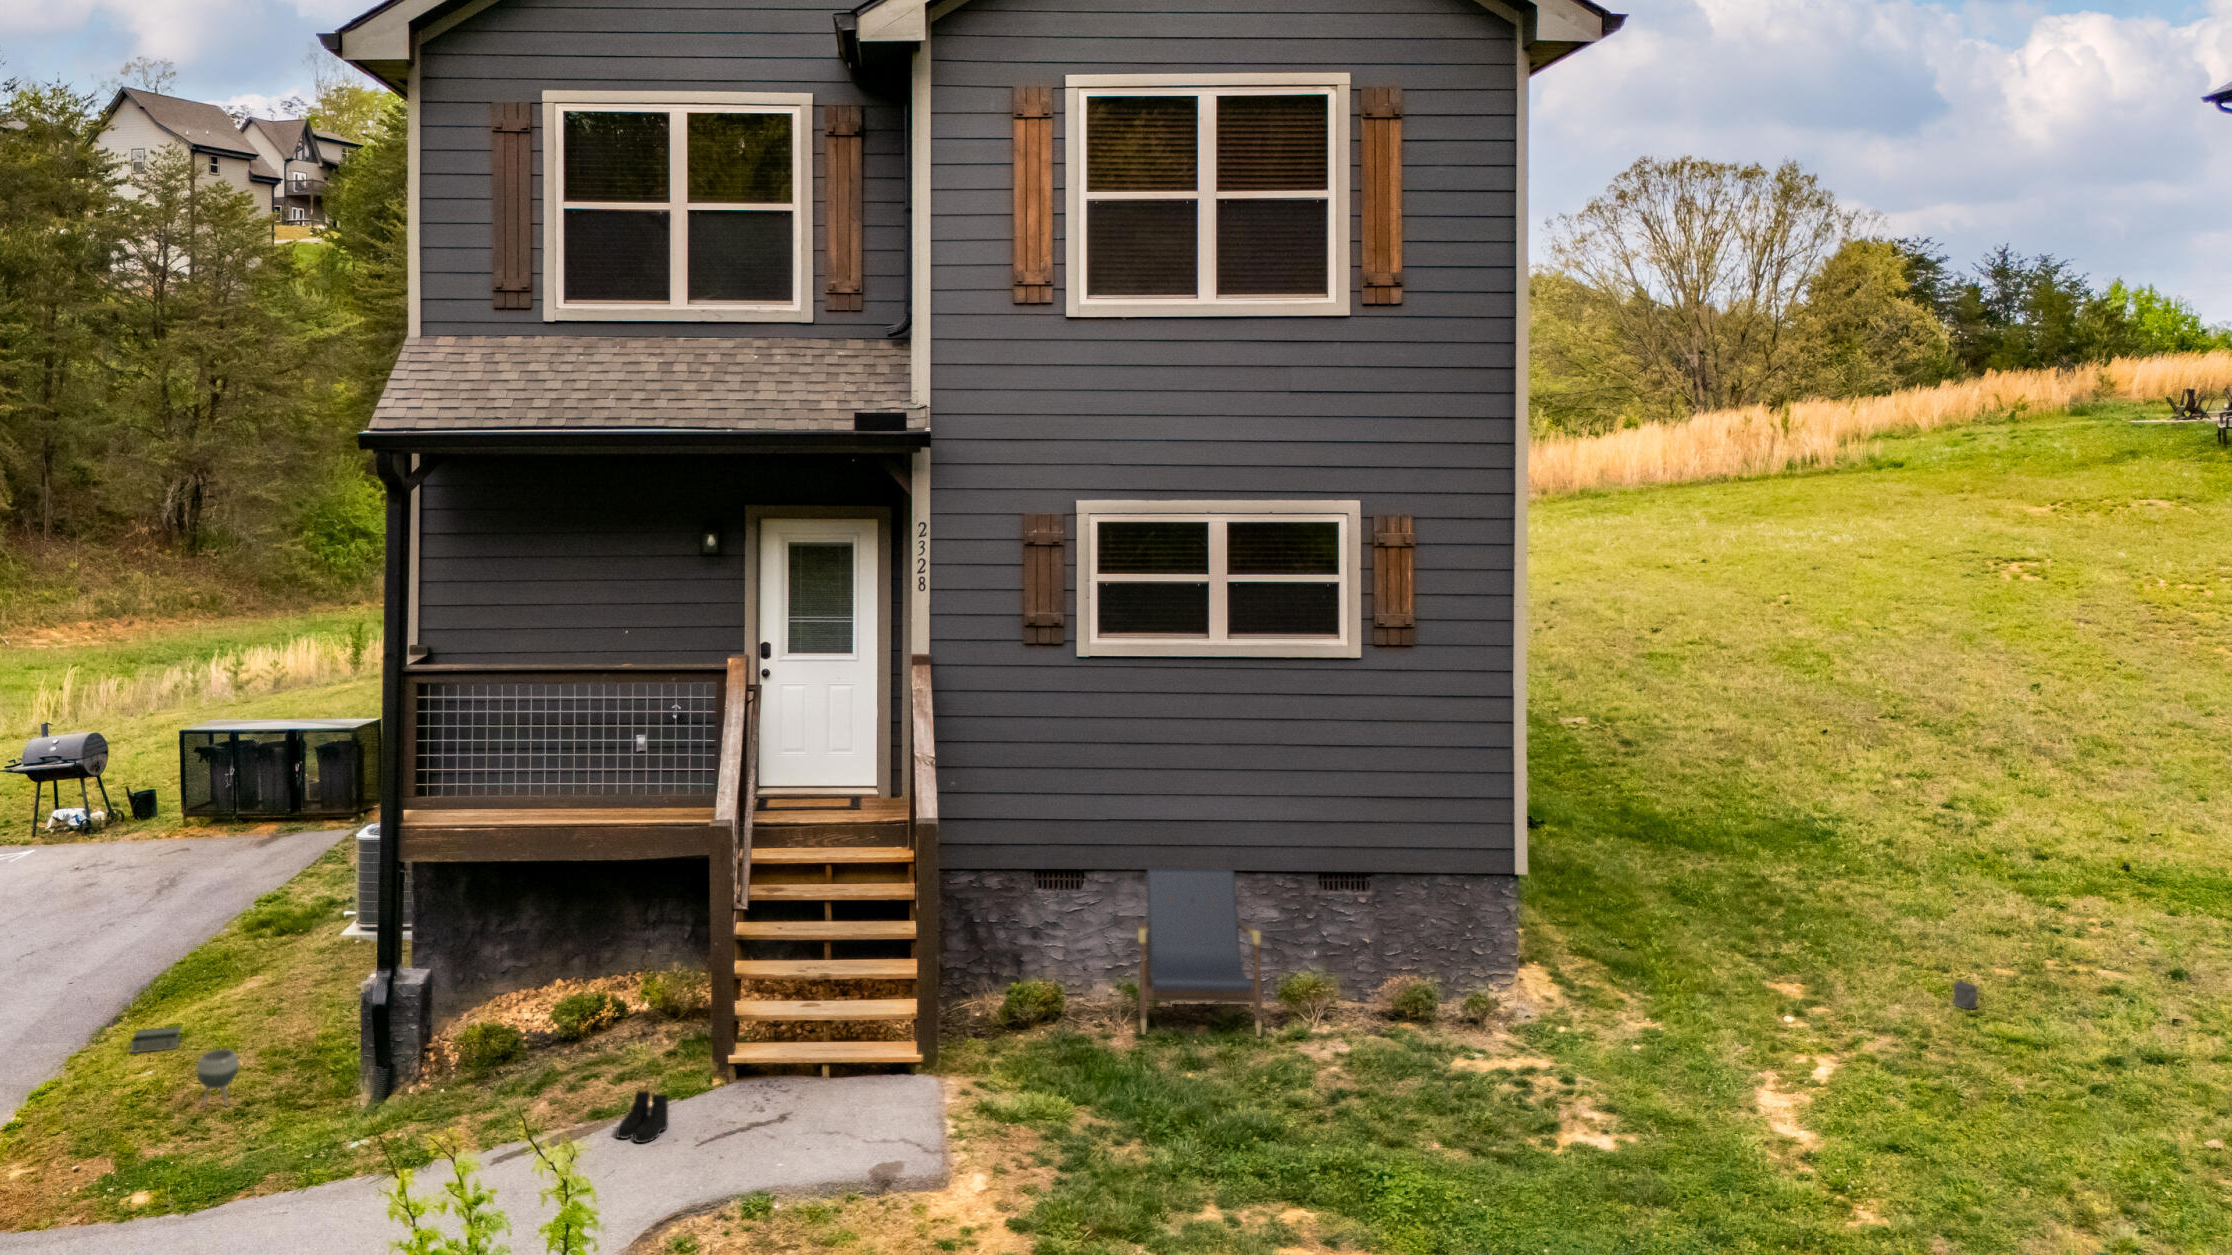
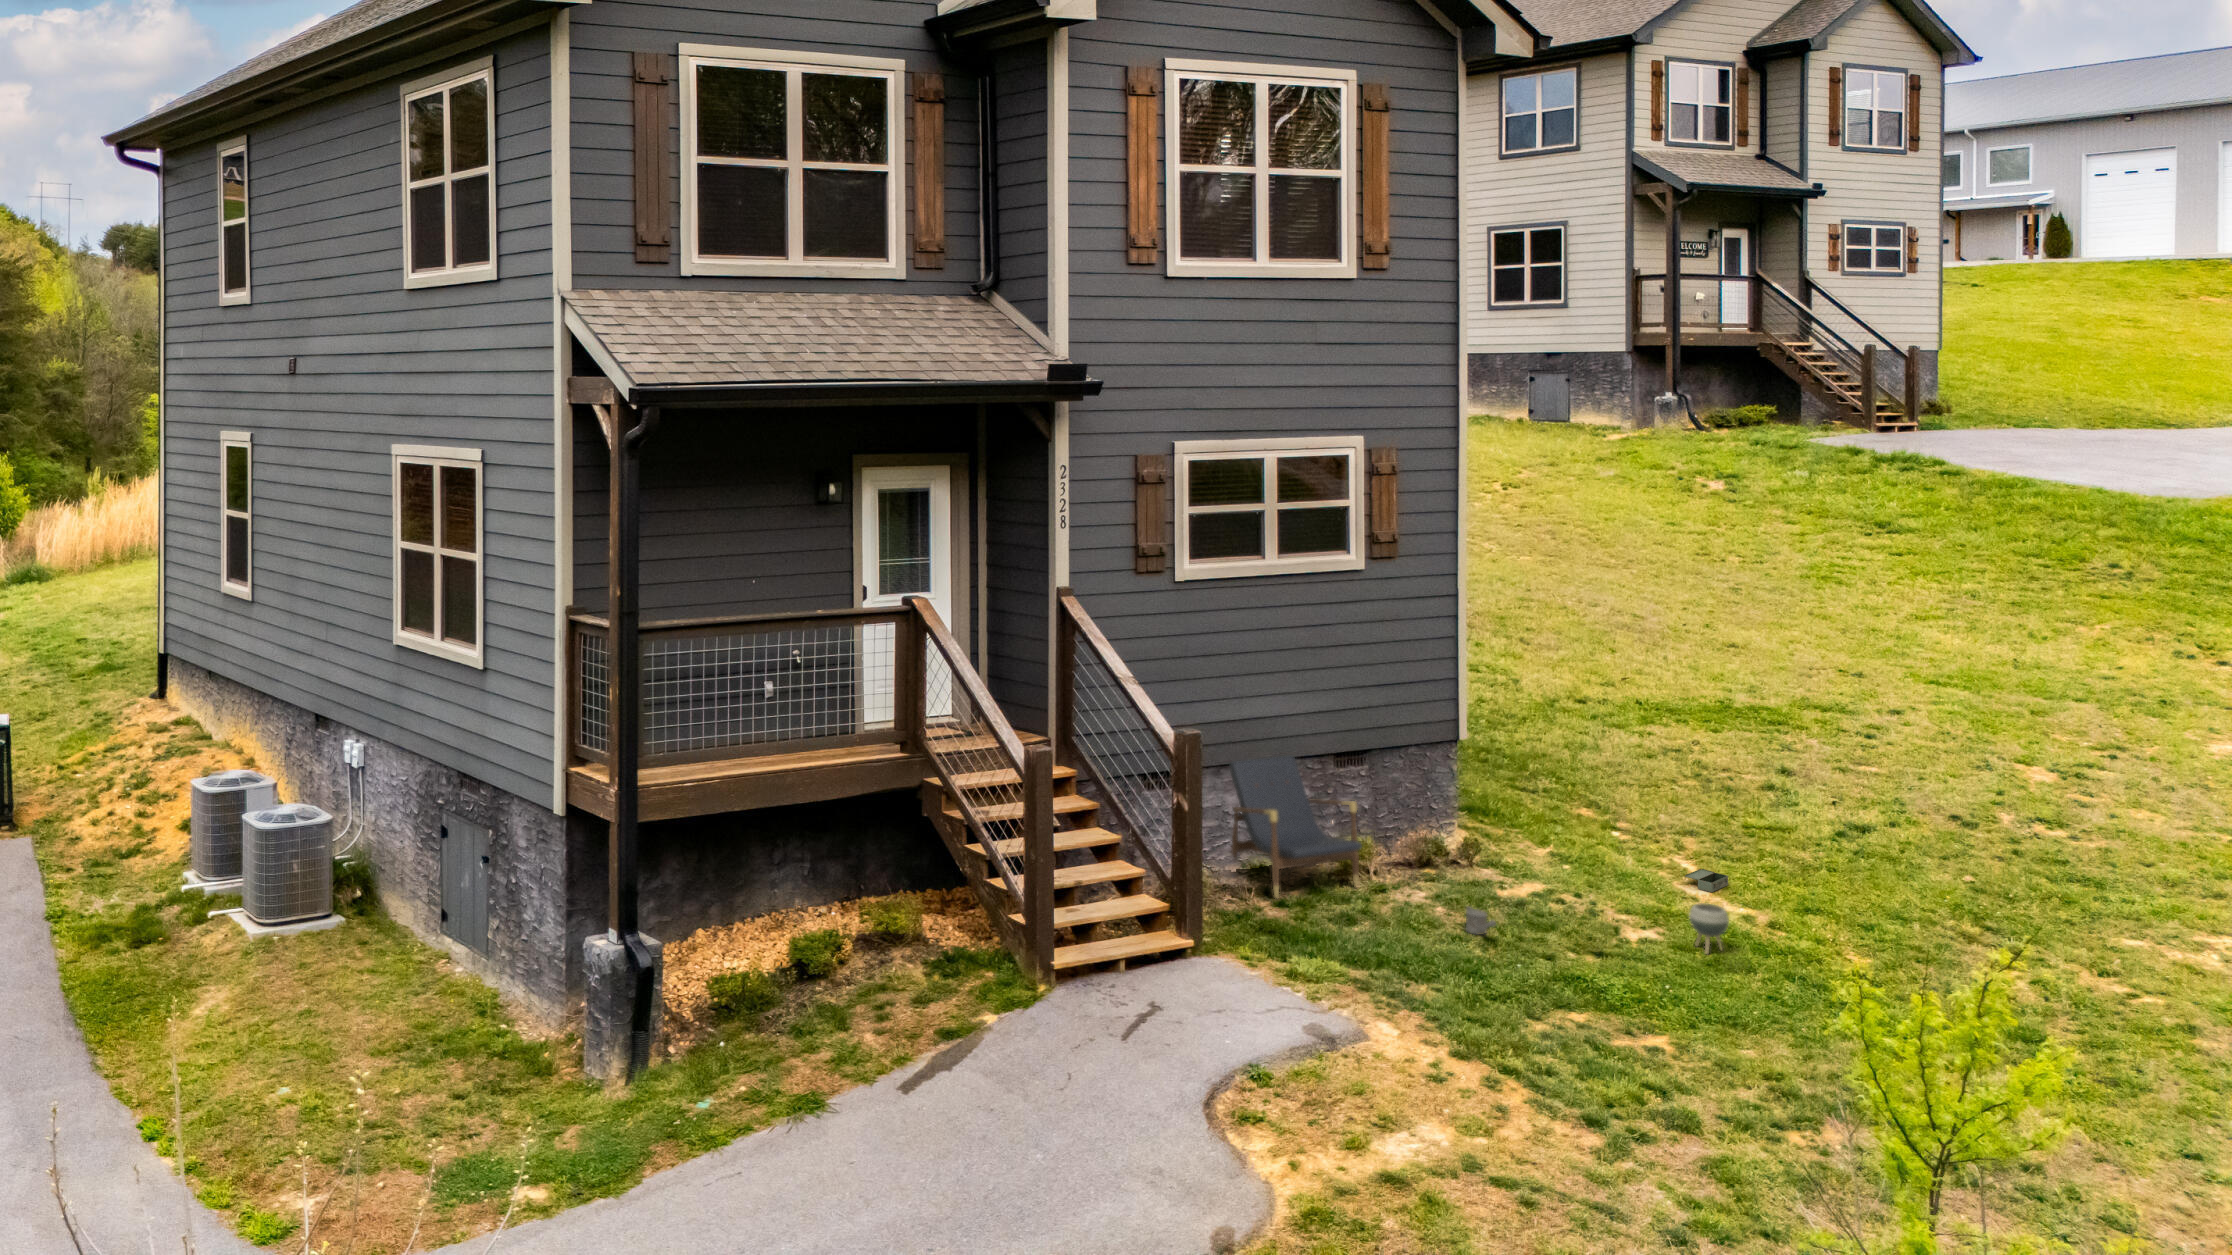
watering can: present [1953,979,1978,1009] -> present [1466,906,1496,935]
toolbox: present [131,1026,182,1053] -> present [1685,869,1728,892]
planter: present [197,1049,239,1106] -> present [1689,903,1729,953]
boots: present [616,1091,668,1143] -> none [1065,991,1104,1035]

